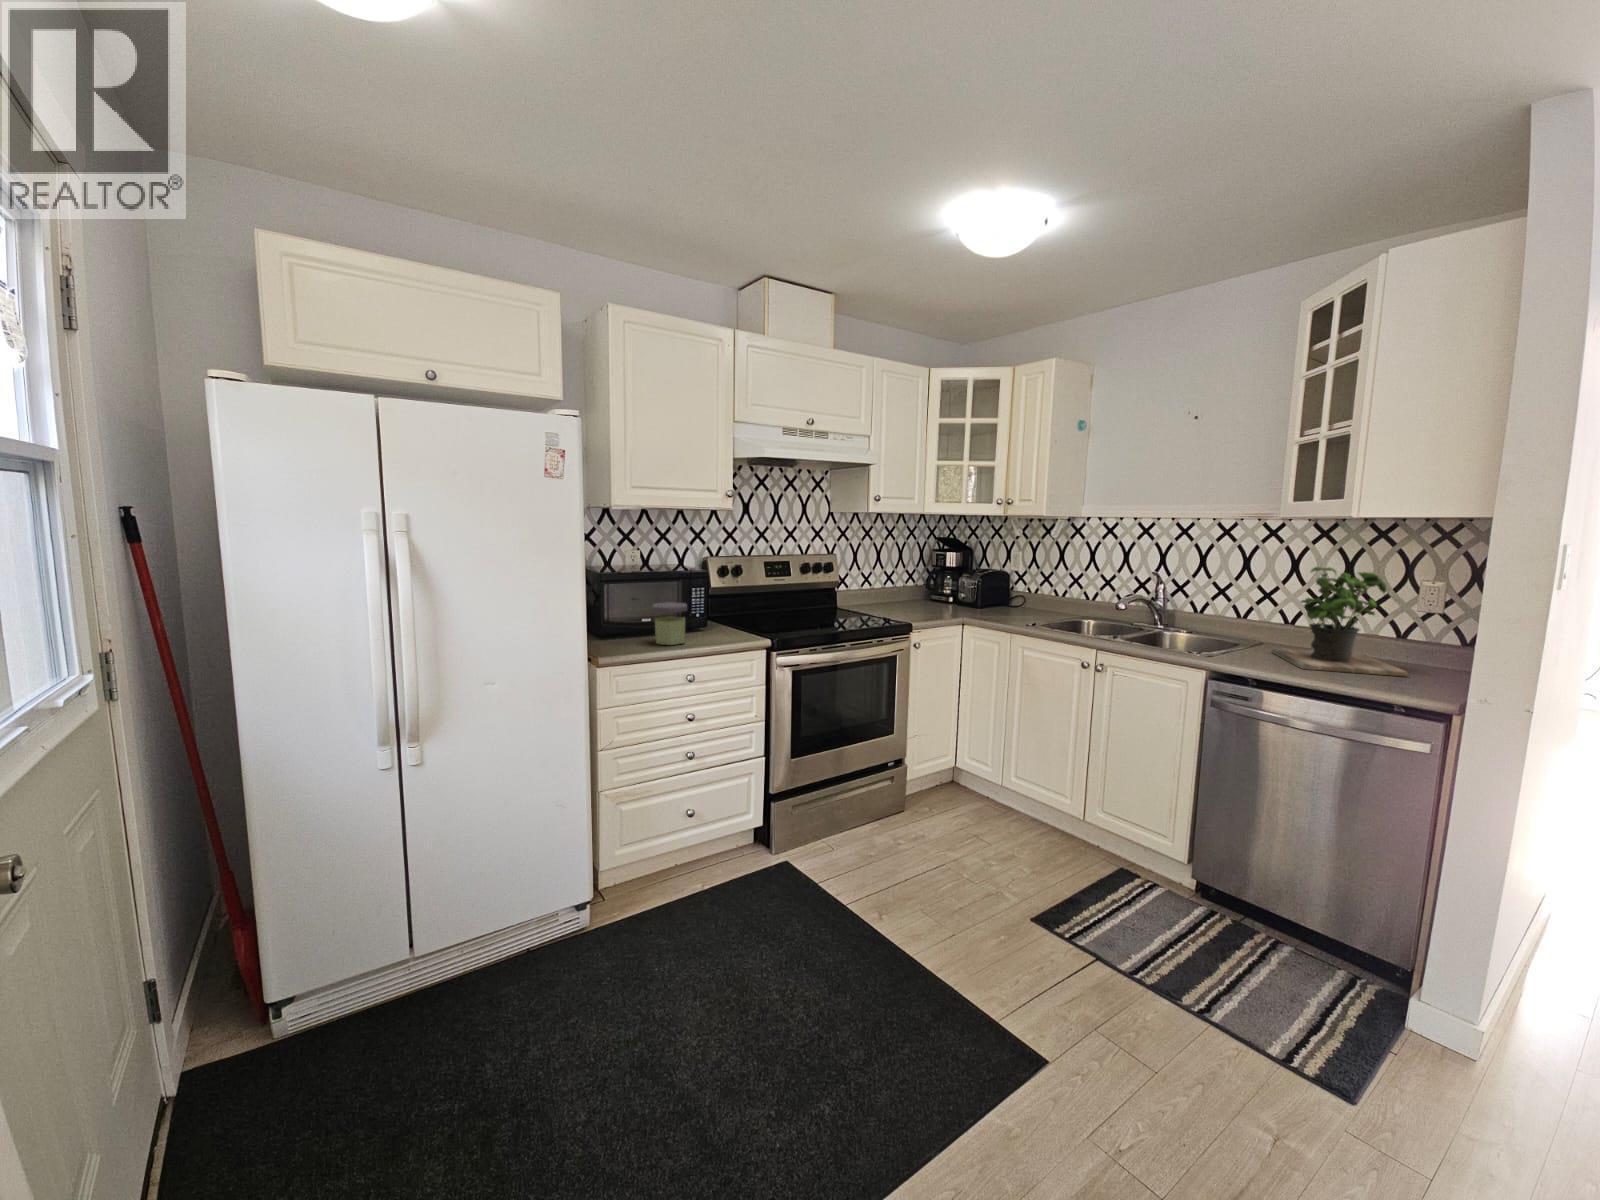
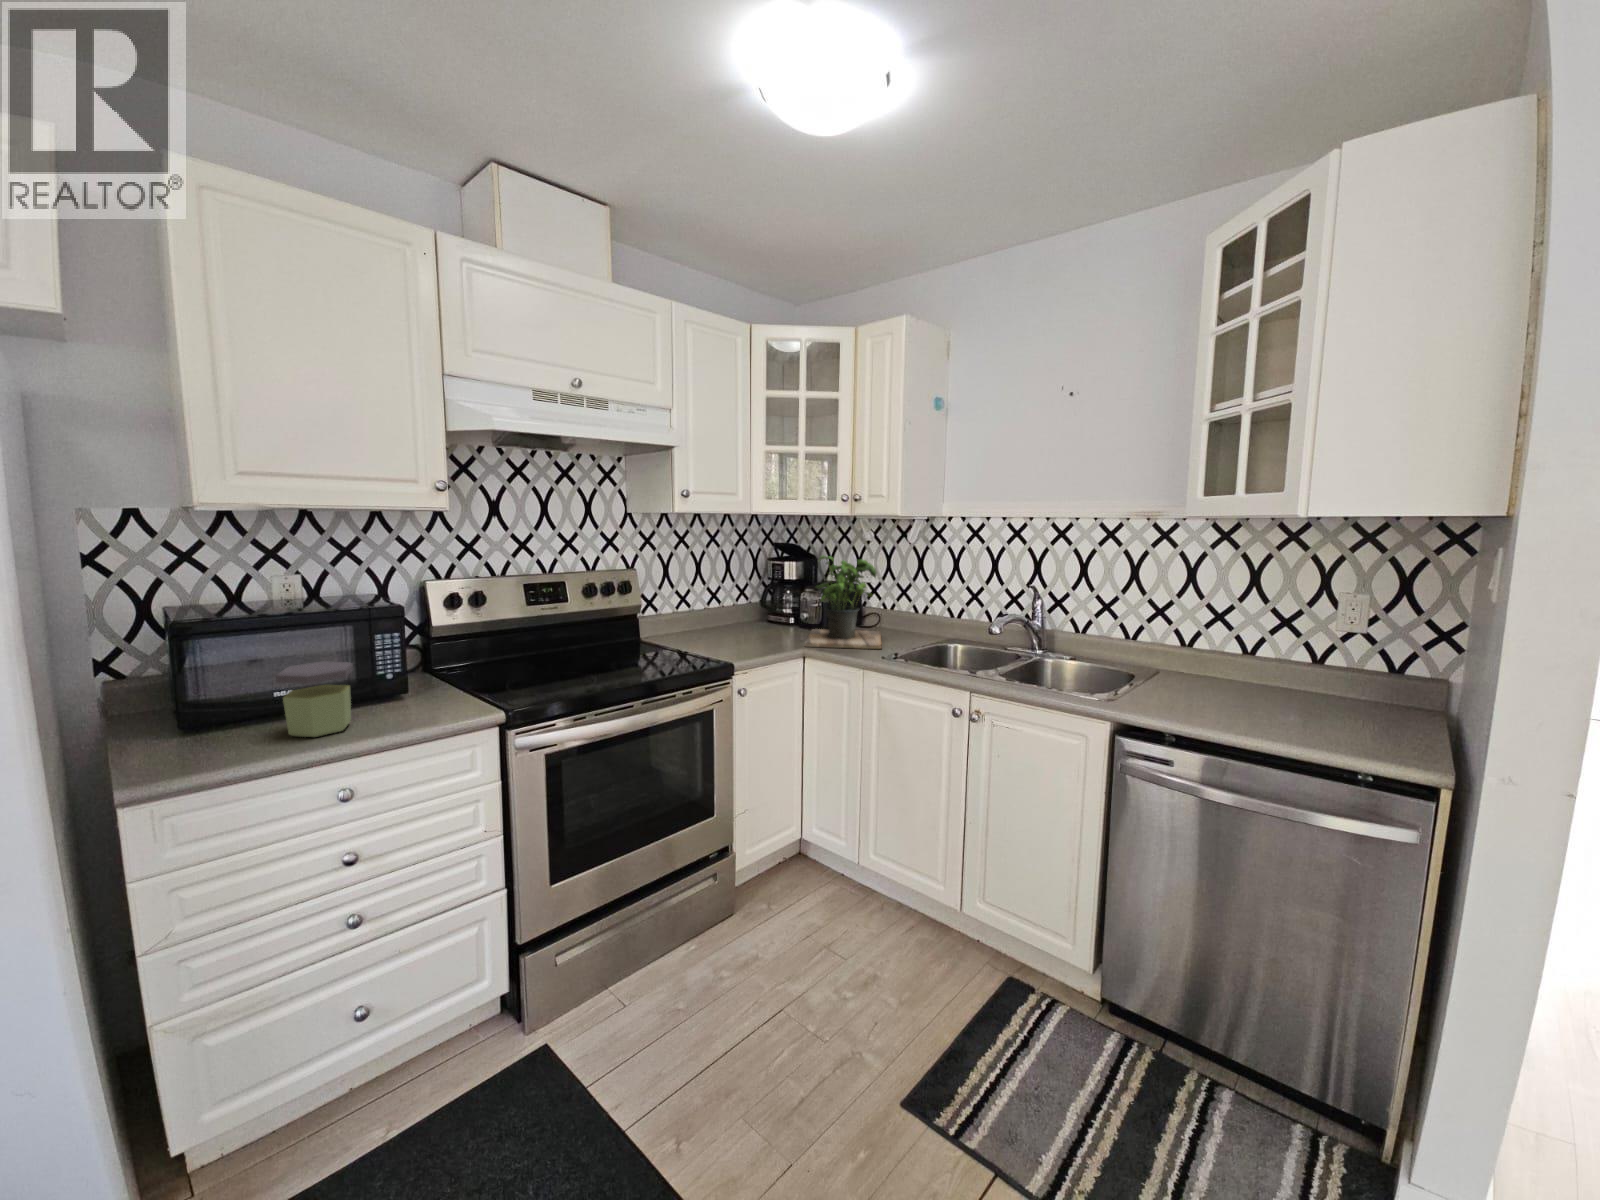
potted plant: present [1271,567,1408,677] -> present [805,556,881,649]

